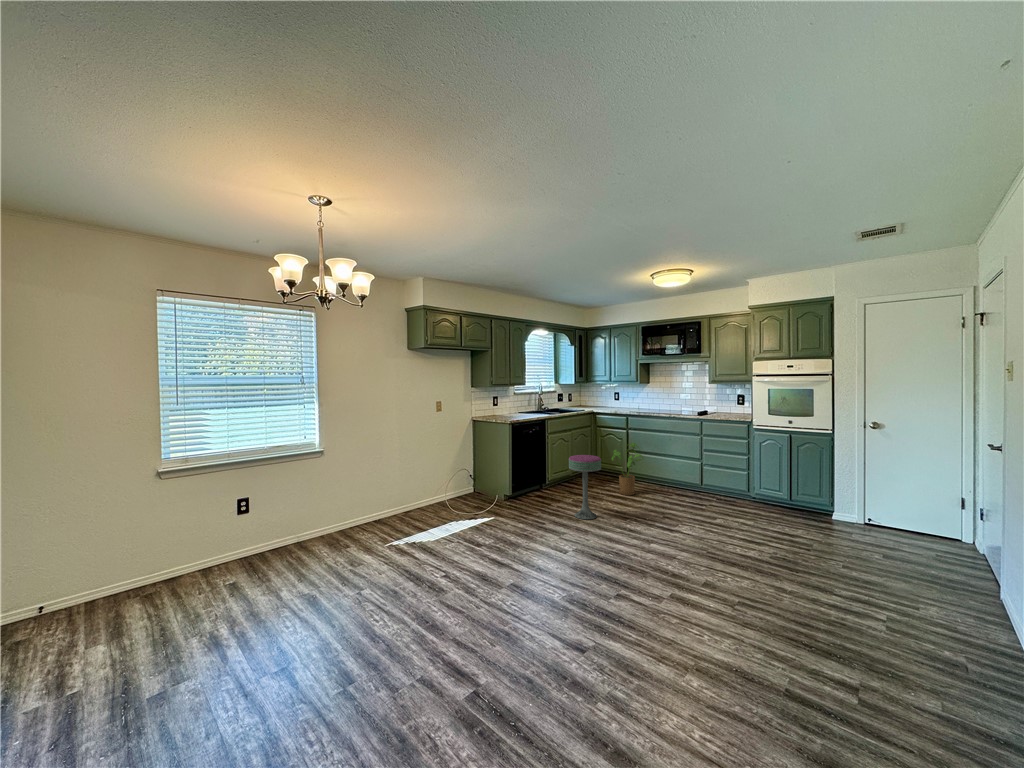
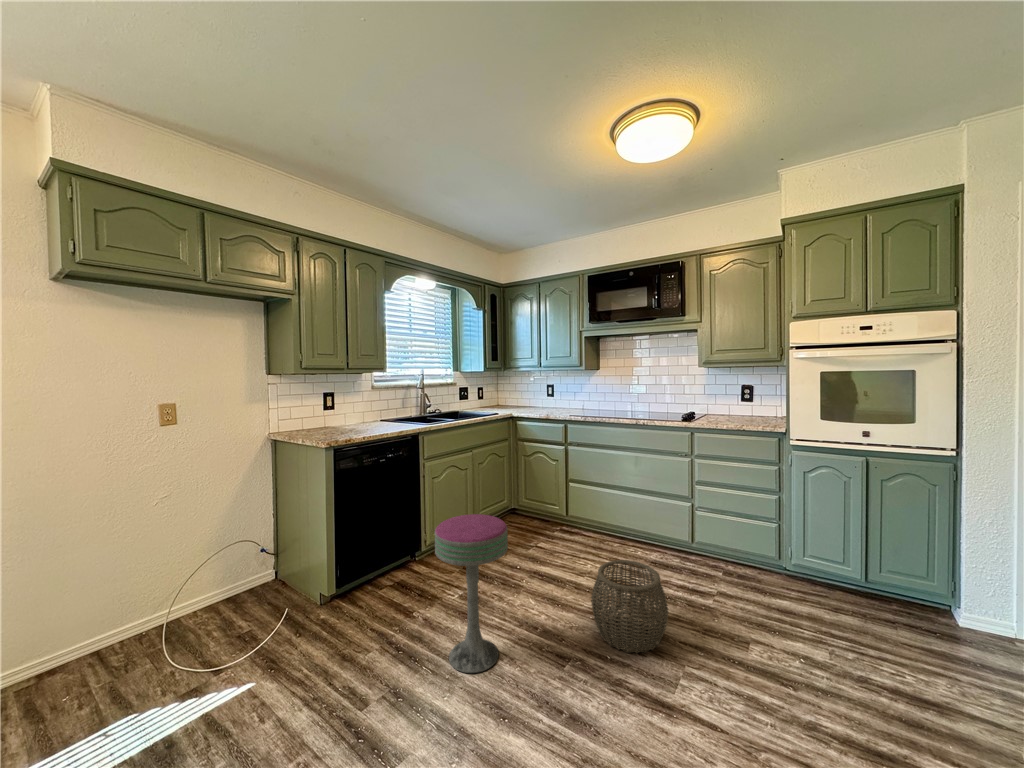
house plant: present [612,443,643,495] -> none [538,472,596,571]
woven basket: none [640,481,677,518] -> present [591,560,669,653]

